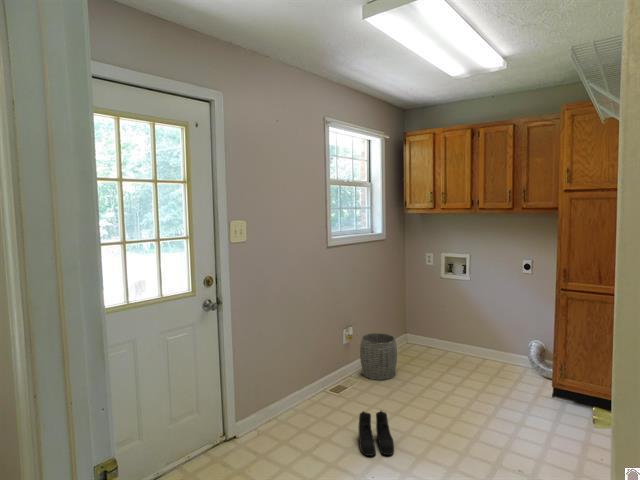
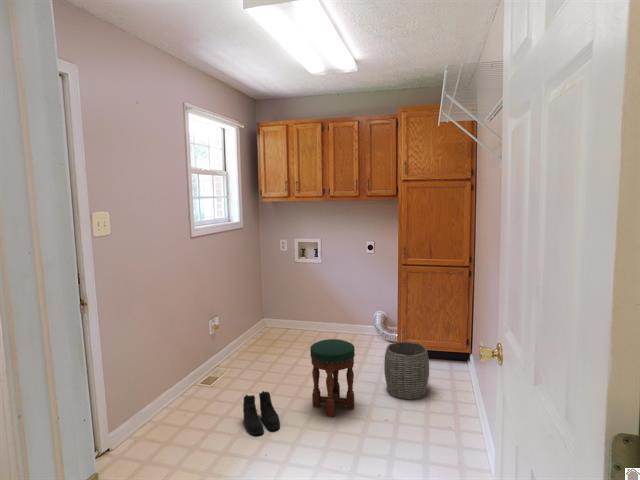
woven basket: present [360,333,397,380] -> present [384,342,429,400]
stool: none [434,368,486,456] -> present [310,339,355,417]

